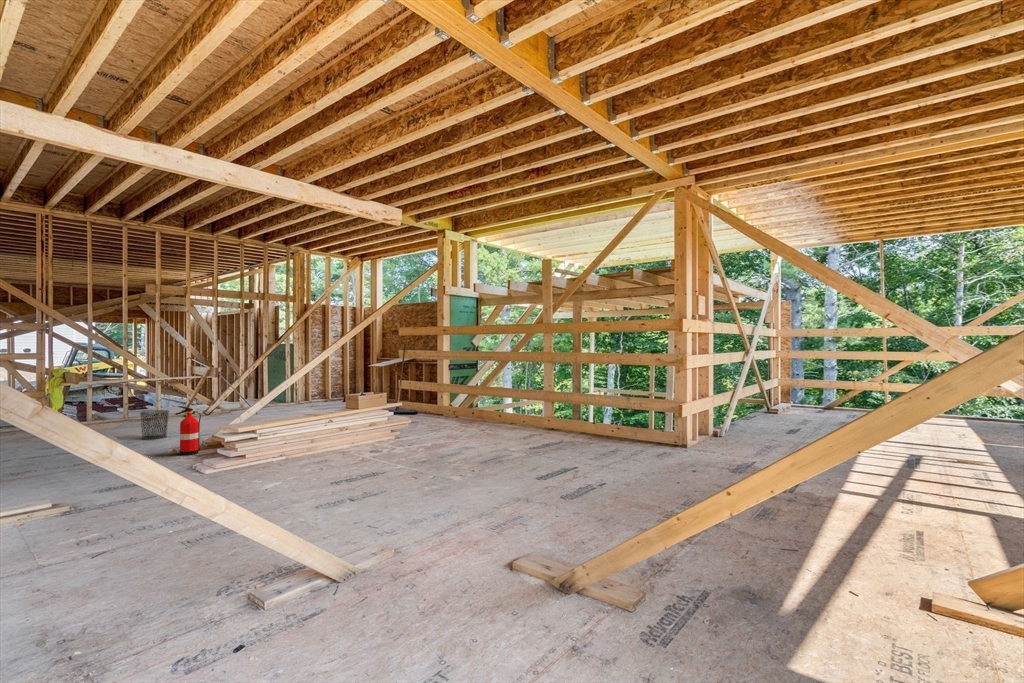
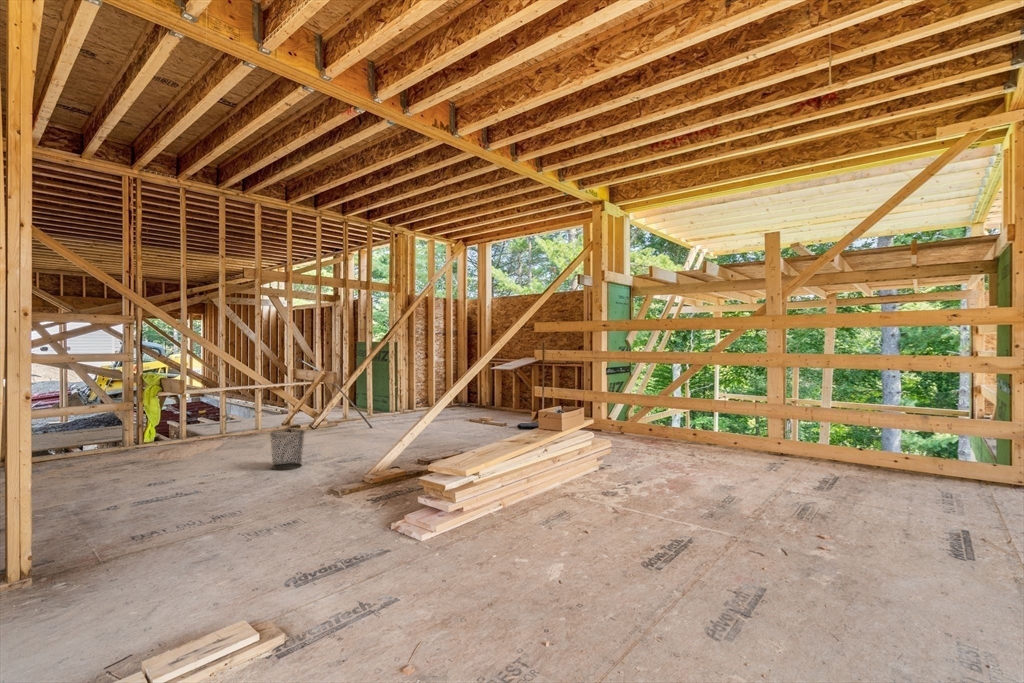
fire extinguisher: present [176,406,201,455] -> none [350,431,379,502]

